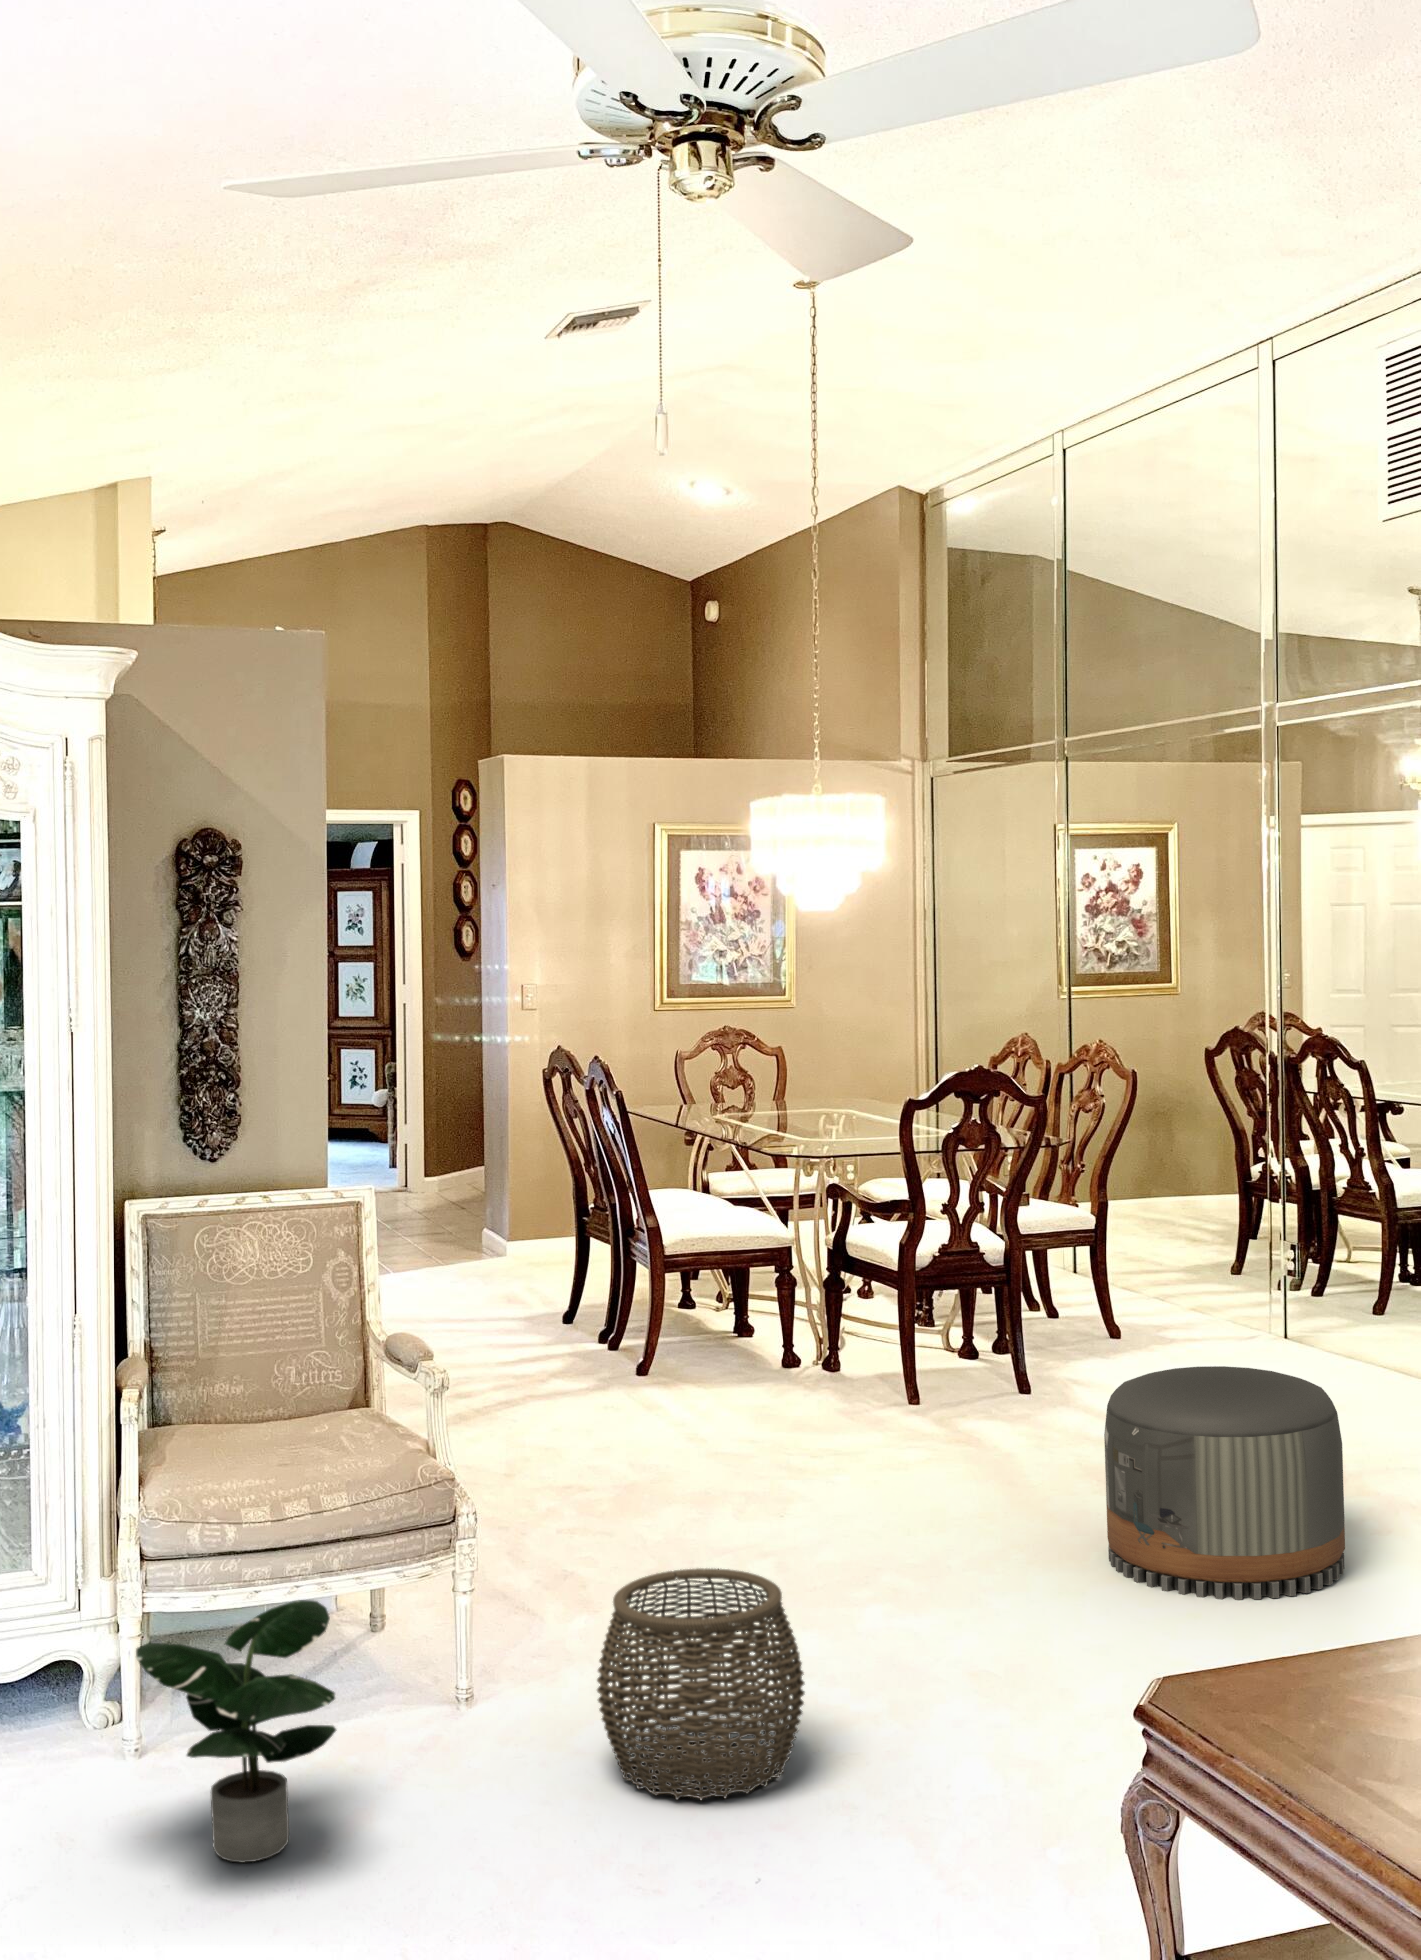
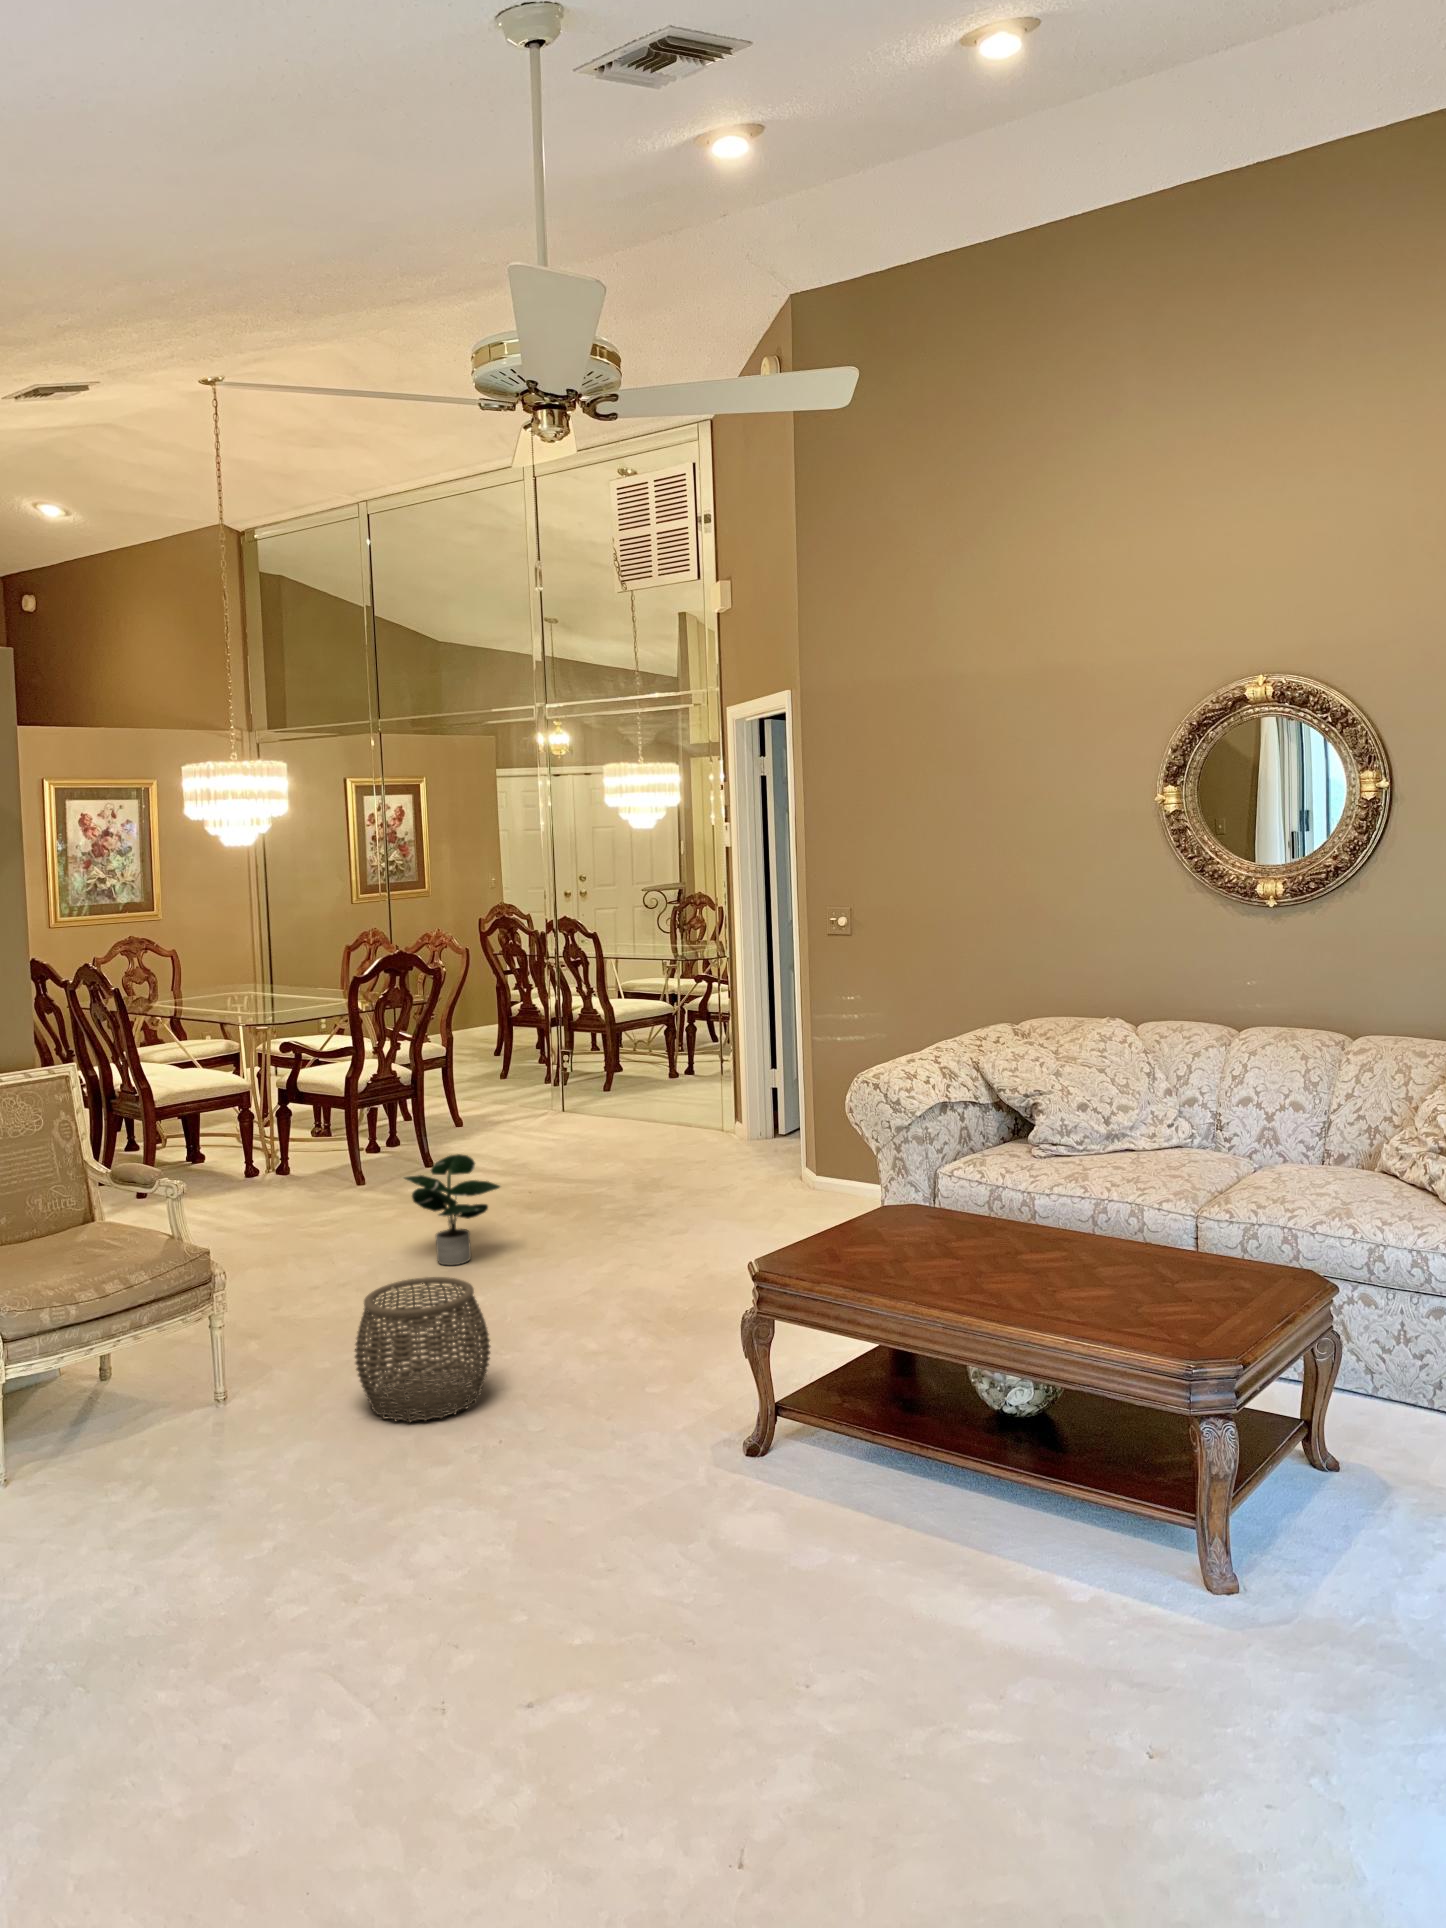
pouf: present [1104,1366,1345,1600] -> none [565,1123,709,1261]
potted plant: present [136,1600,336,1862] -> present [404,1154,500,1265]

